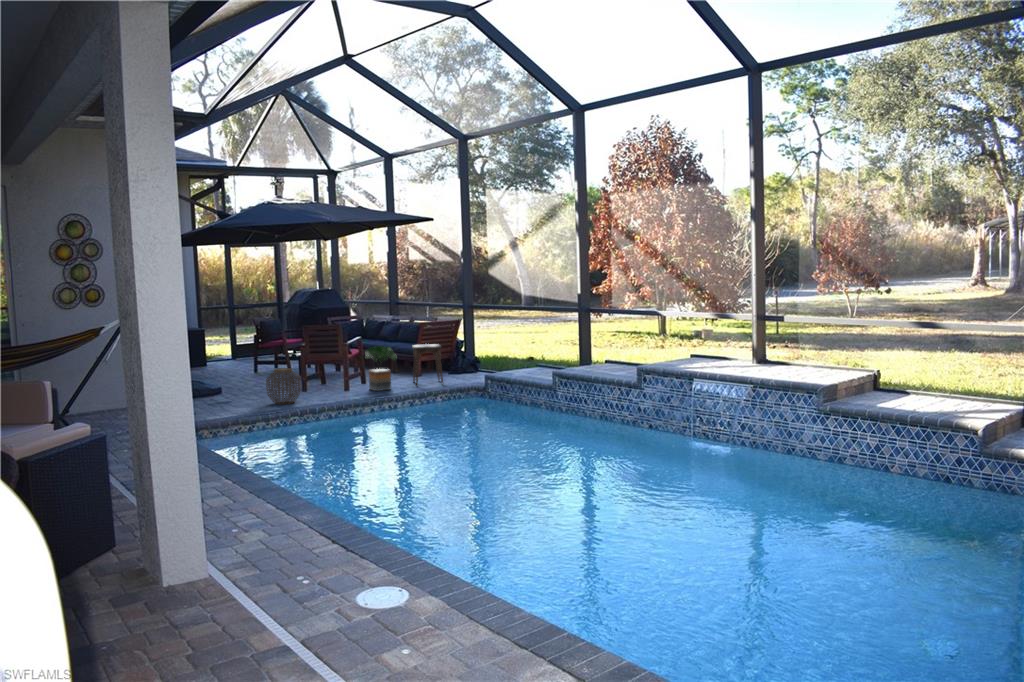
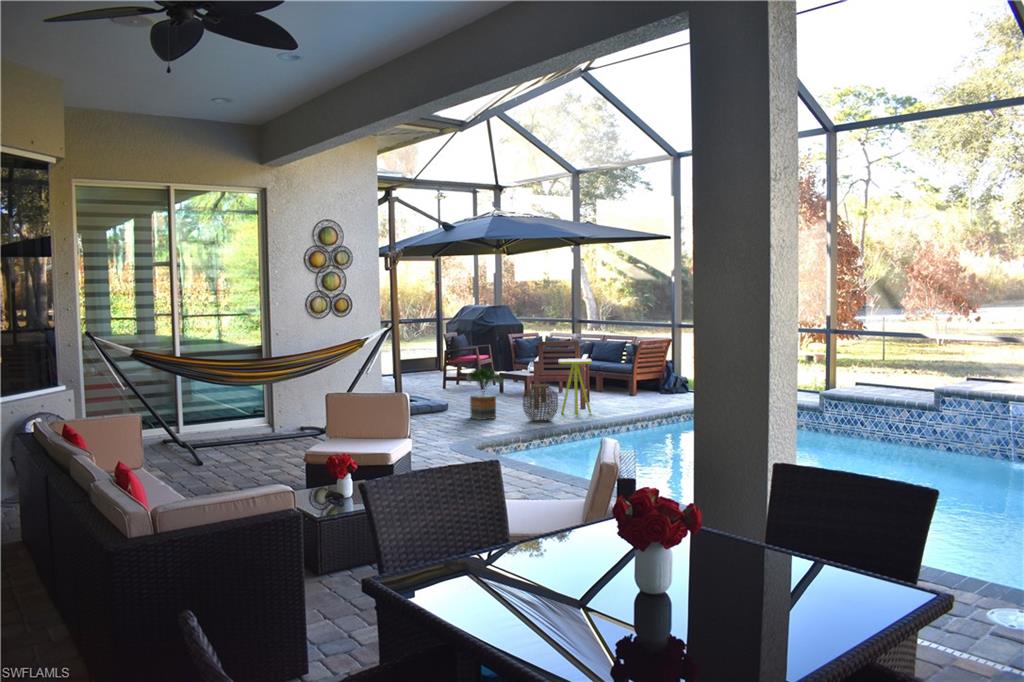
side table: none [310,343,347,397] -> present [559,359,592,415]
stool: present [412,344,443,385] -> none [639,361,677,405]
potted tree: present [366,346,397,391] -> present [467,369,503,420]

